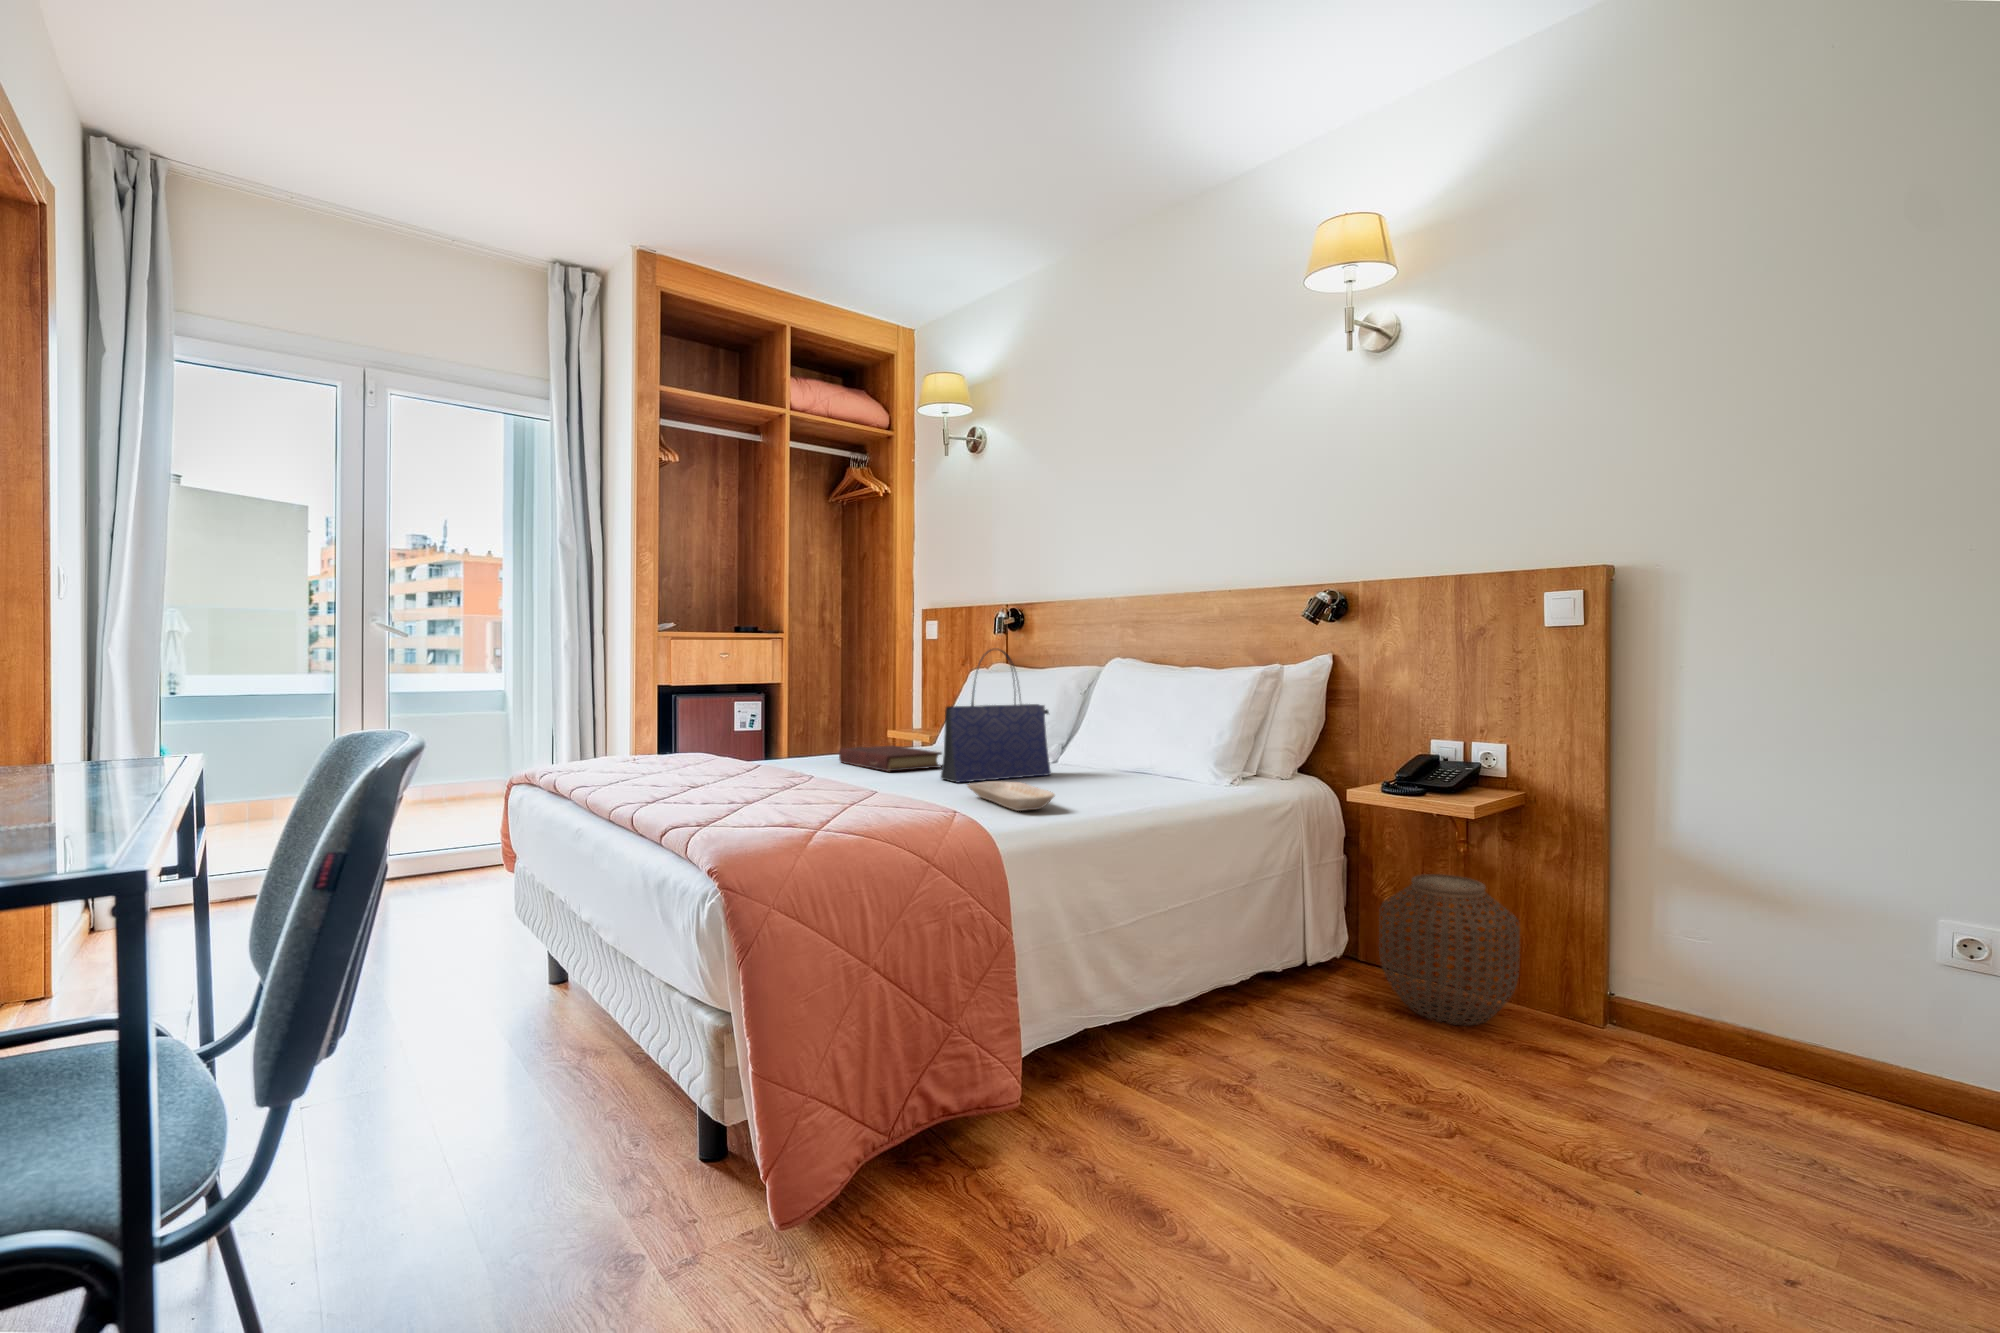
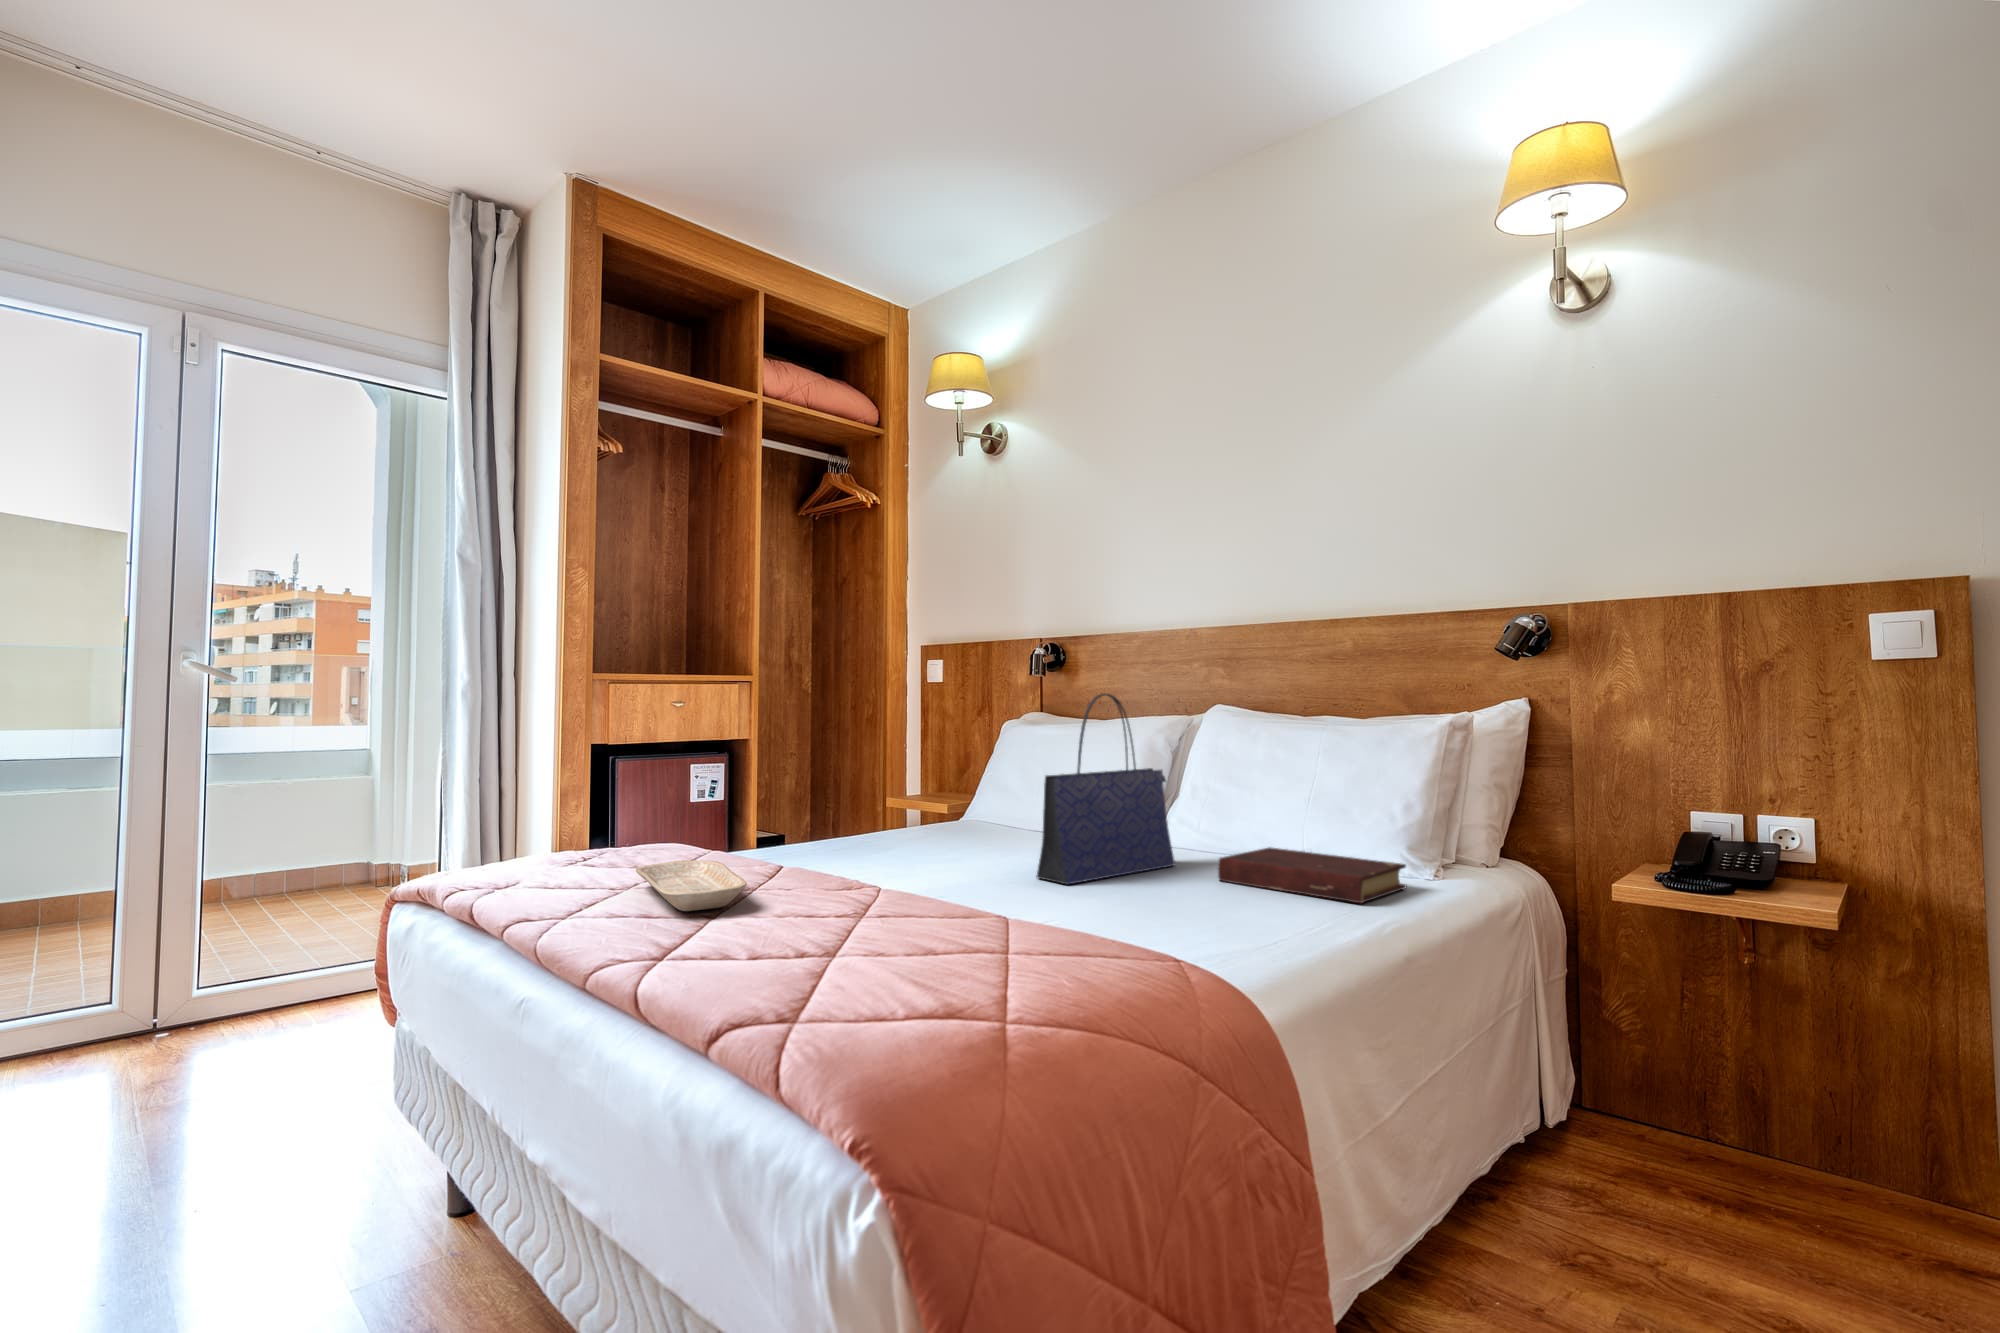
book: present [839,745,942,771] -> present [1218,847,1406,903]
tray: present [967,781,1055,811] -> present [636,860,747,911]
woven basket: present [1379,874,1520,1025] -> none [1664,999,1894,1224]

